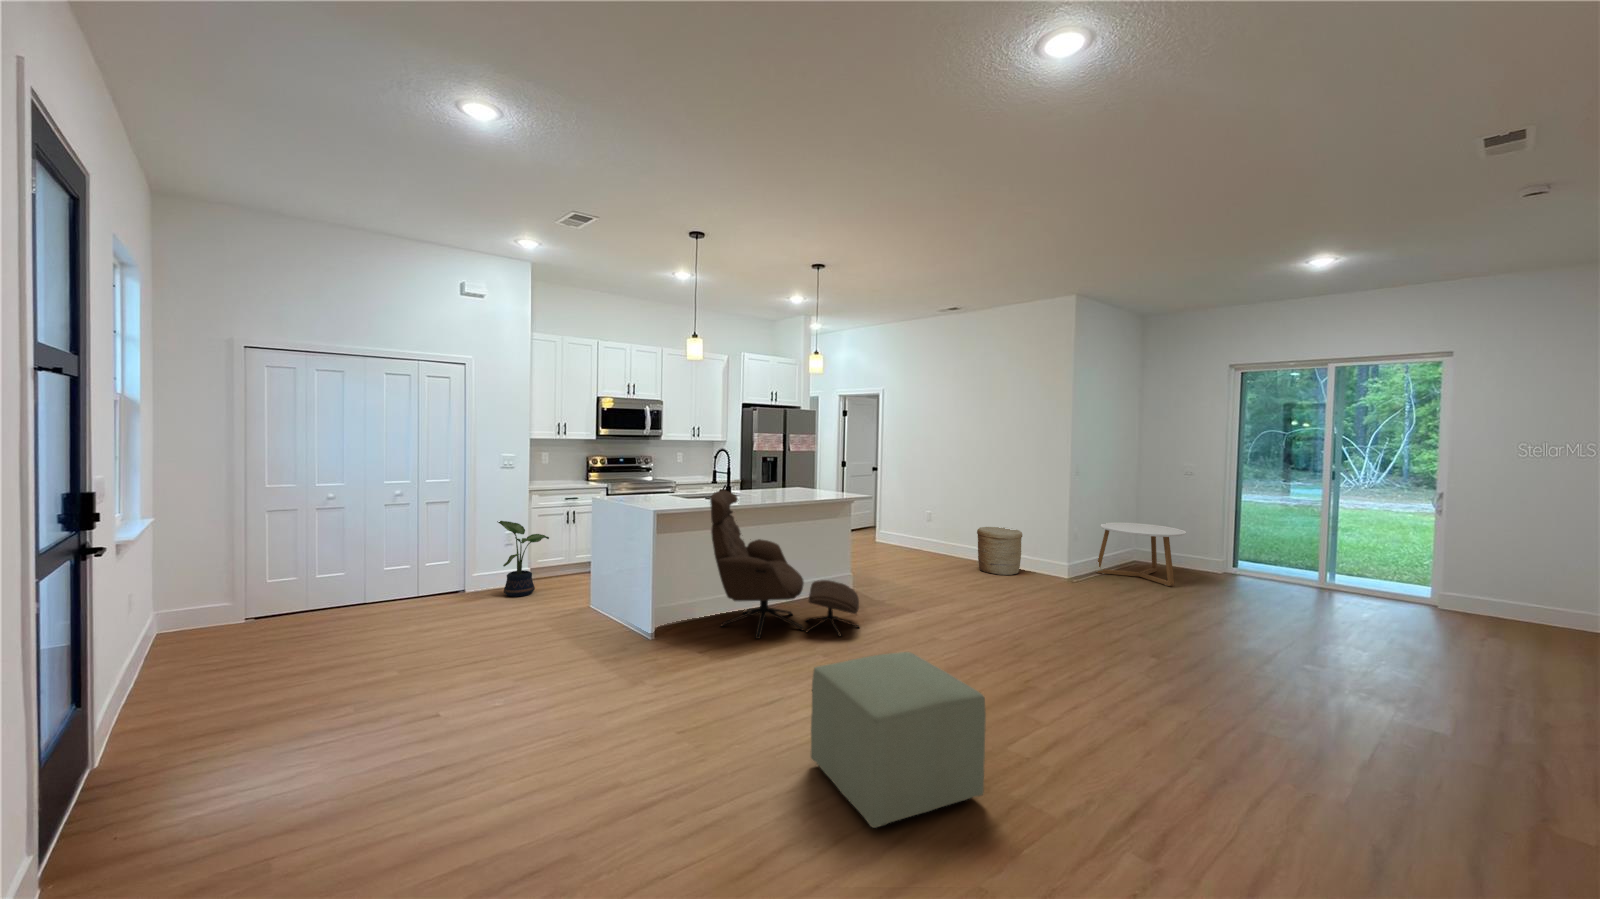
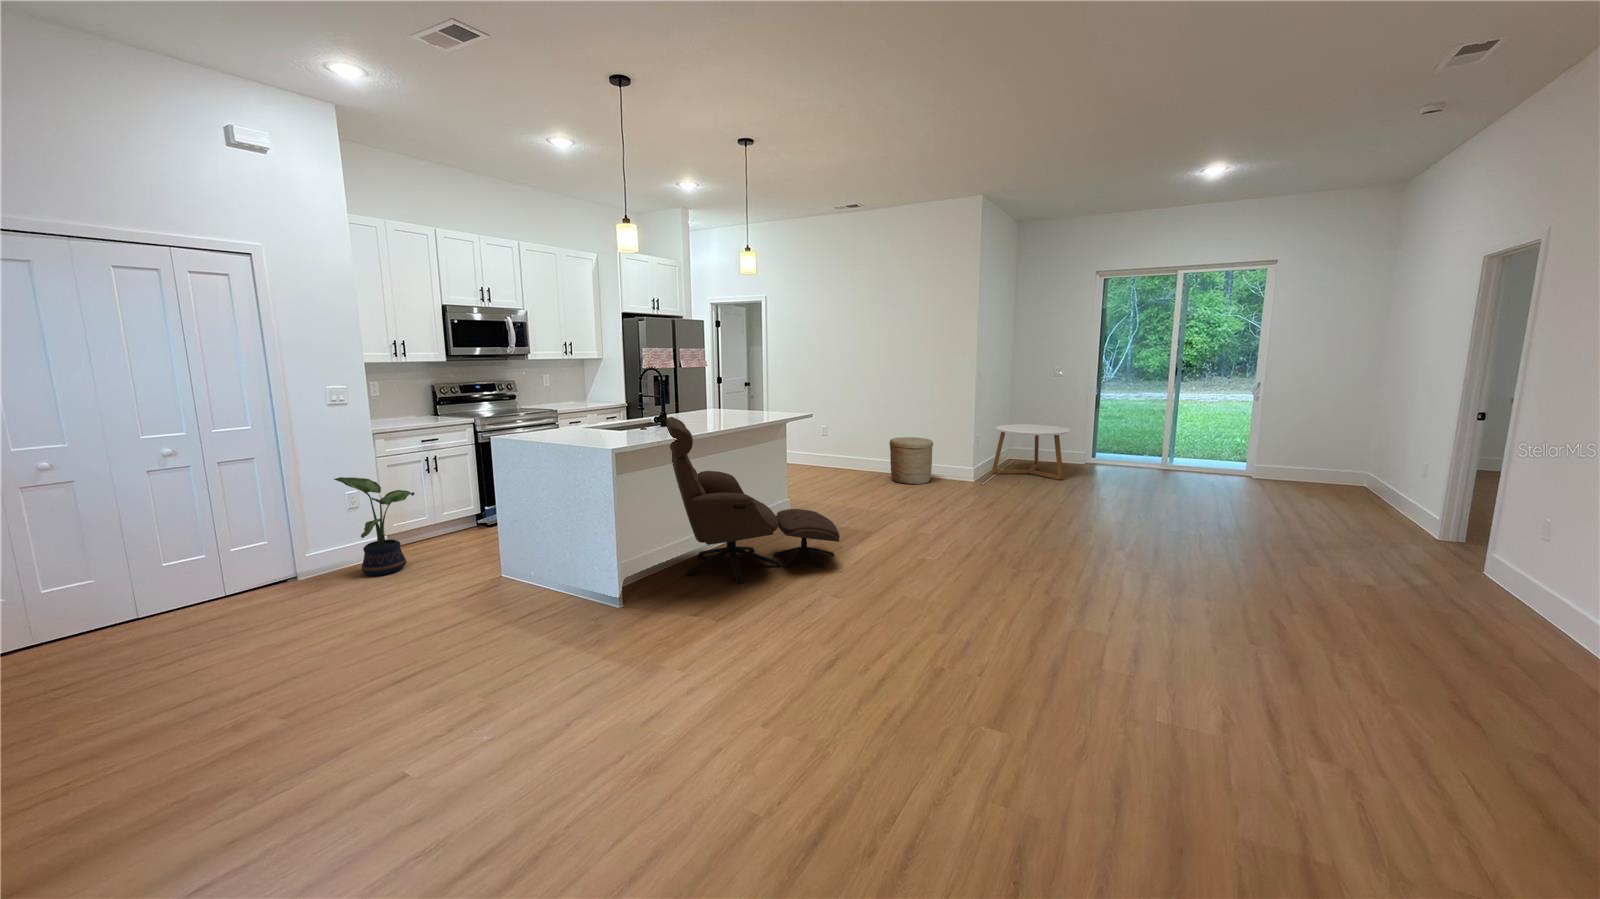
ottoman: present [811,652,986,828] -> none [918,576,1111,765]

